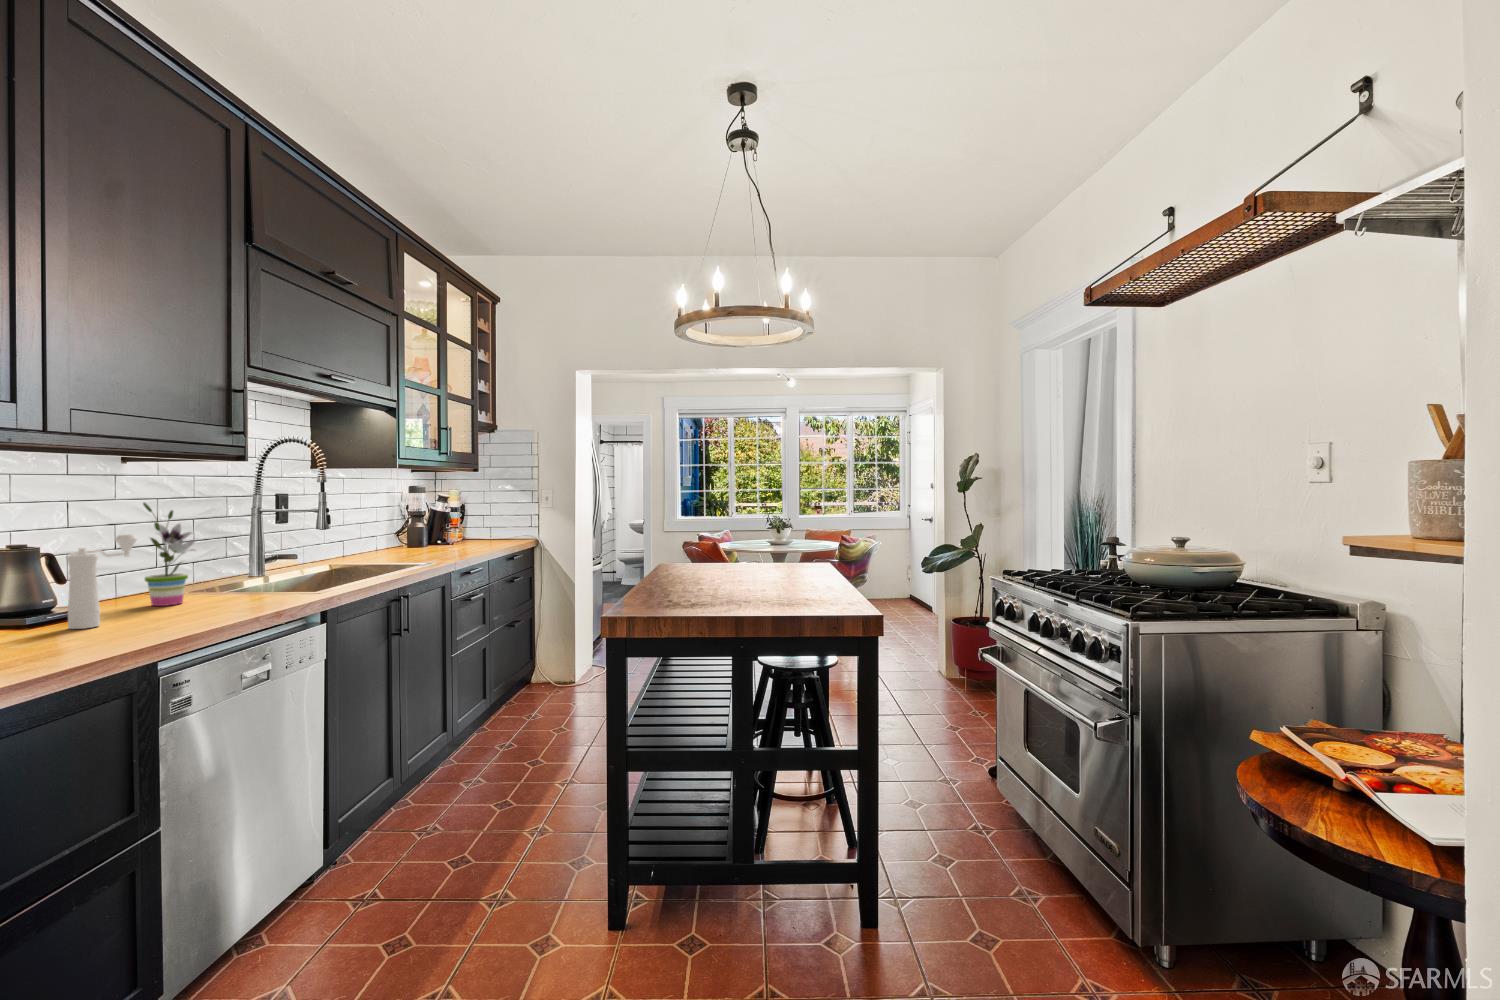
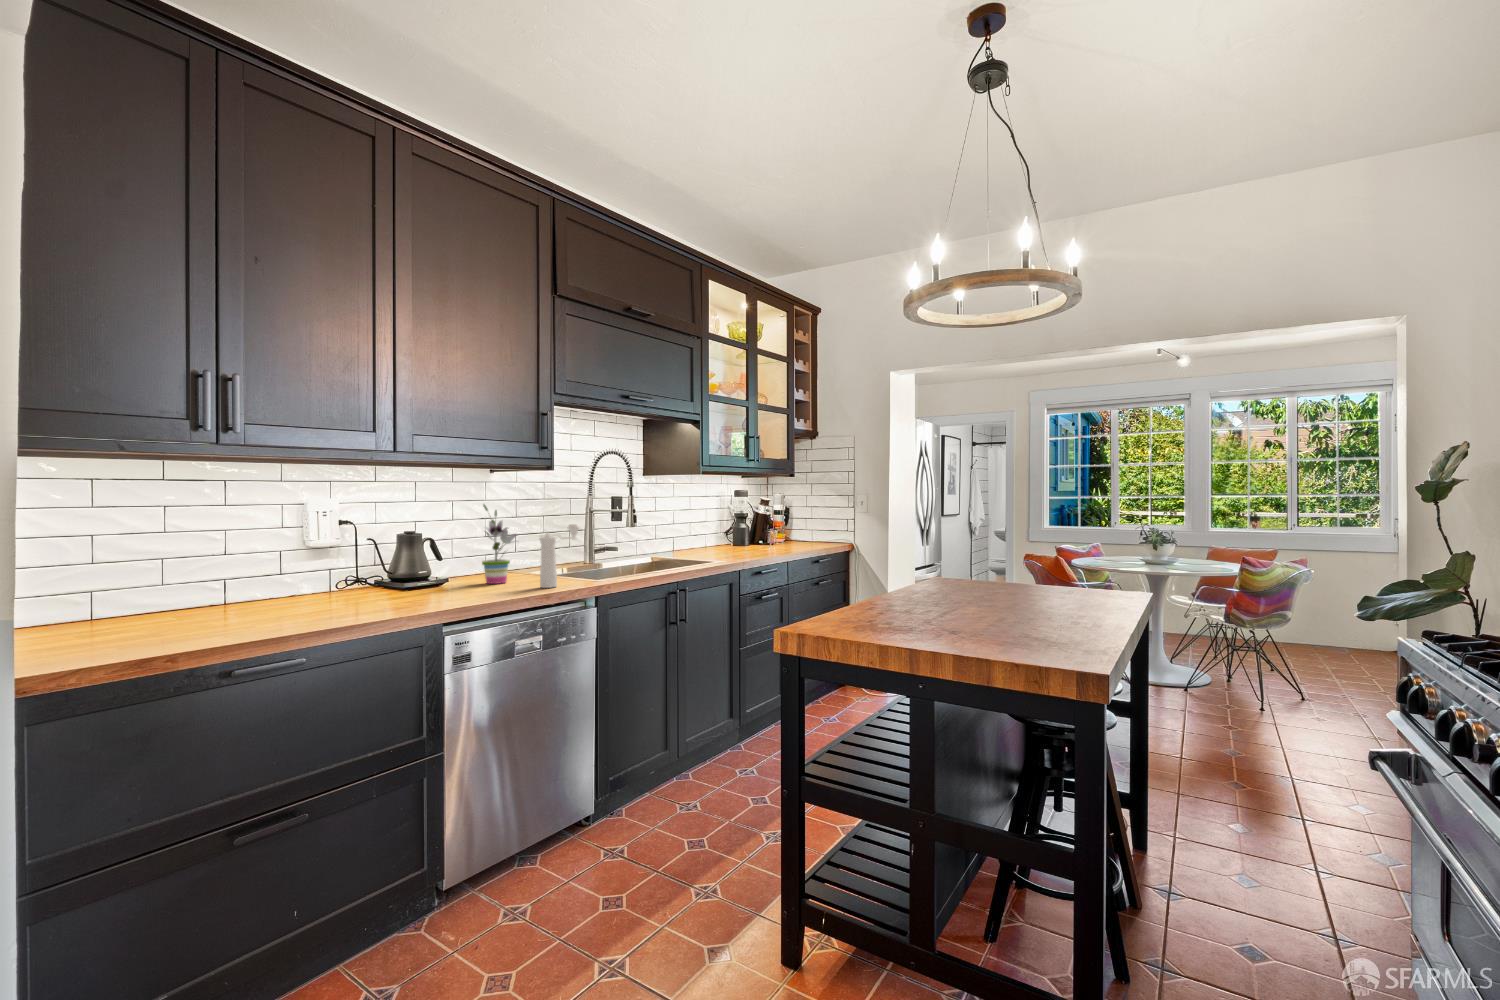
pepper mill: present [66,534,137,629] -> present [540,524,580,588]

